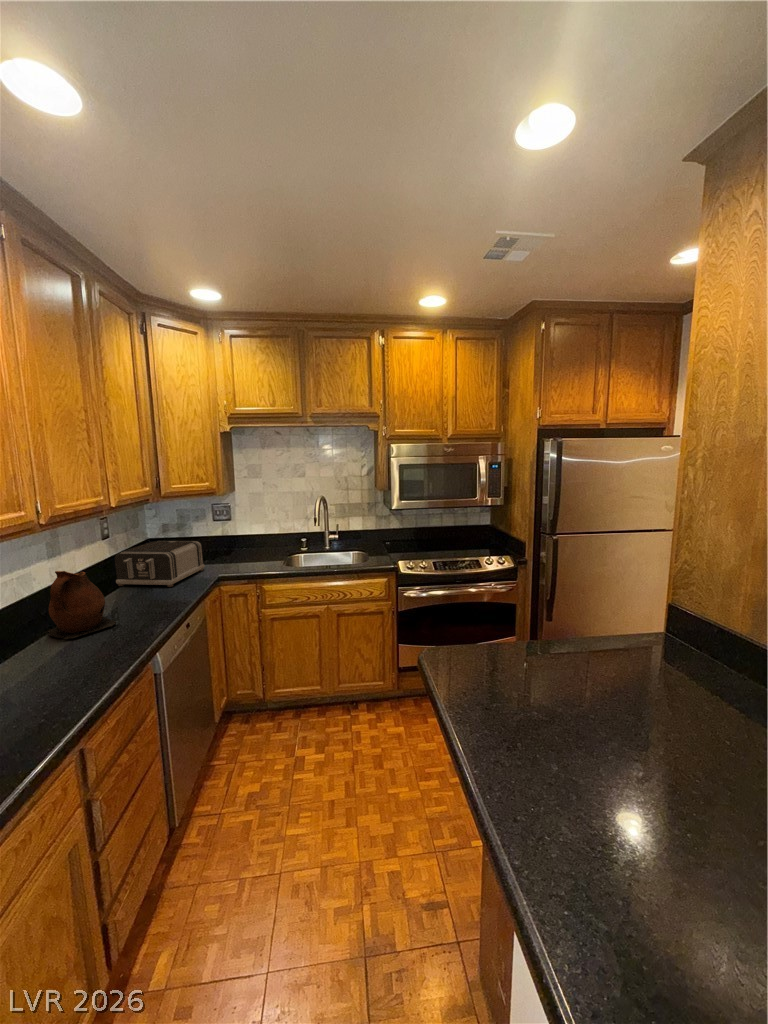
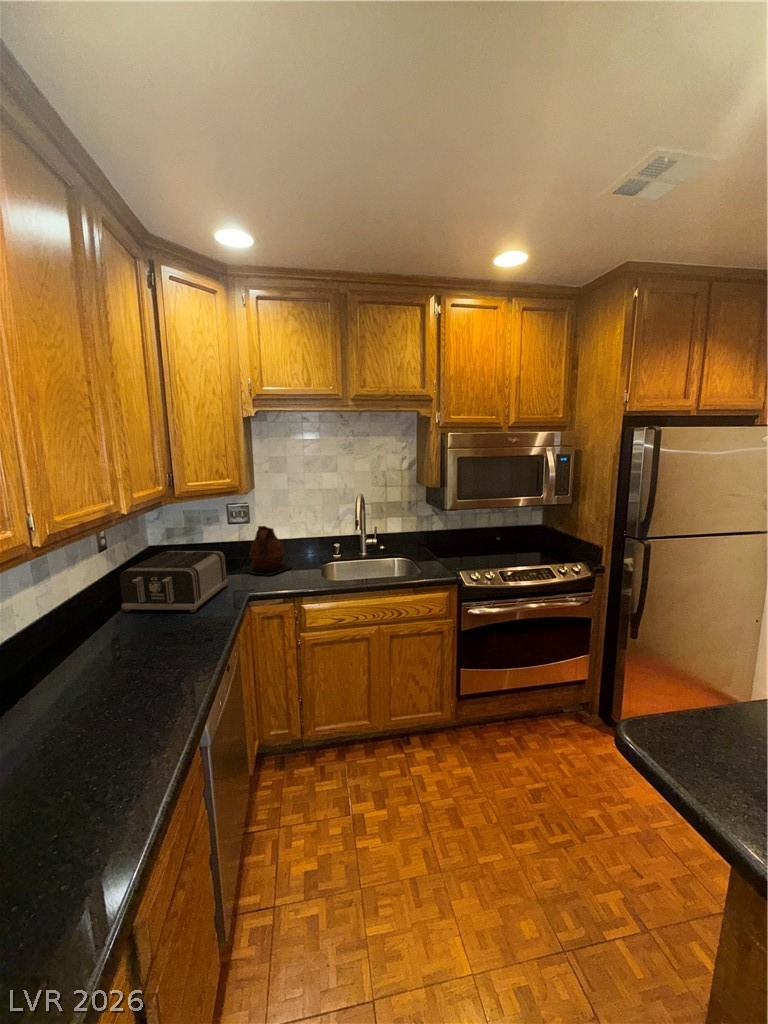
ceramic pitcher: present [47,571,116,640] -> present [248,526,291,575]

